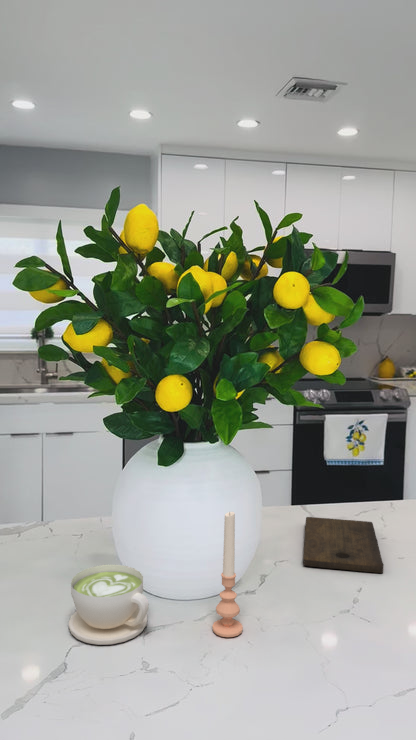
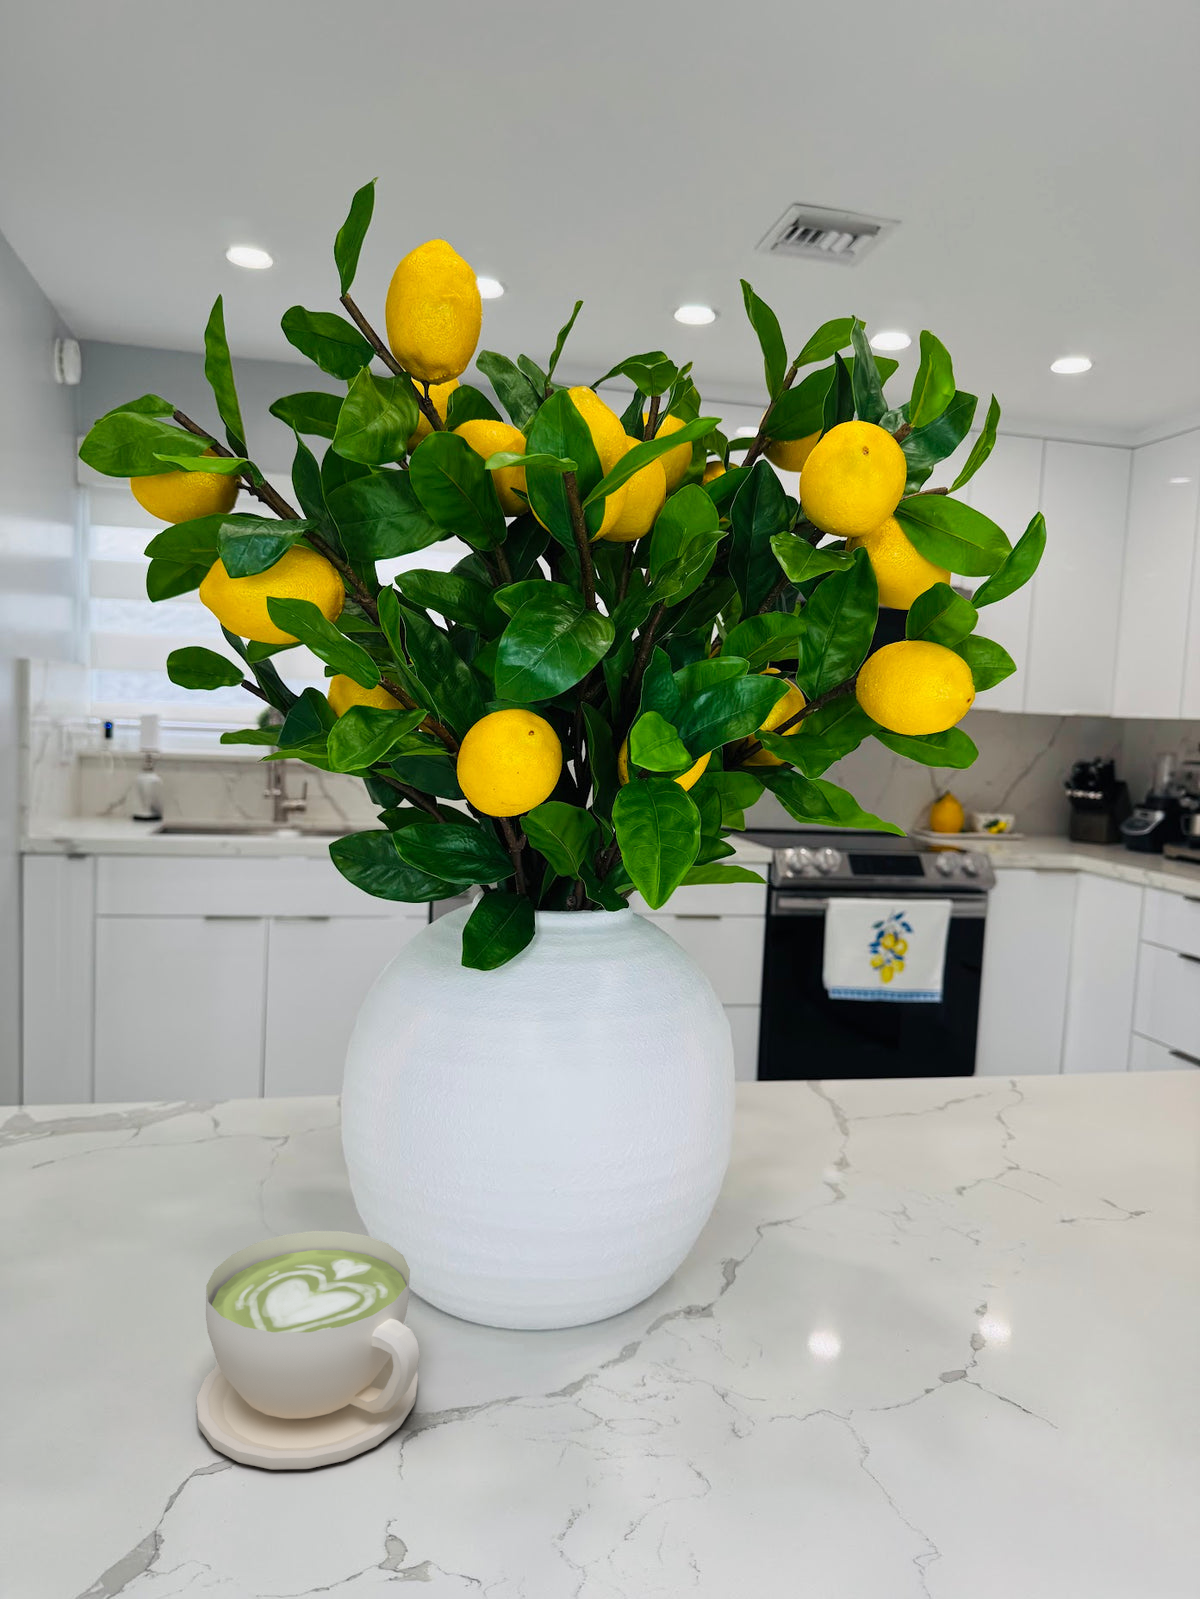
candle: present [212,512,243,637] -> none [596,1097,680,1451]
cutting board: present [303,517,383,573] -> none [821,1111,1030,1261]

